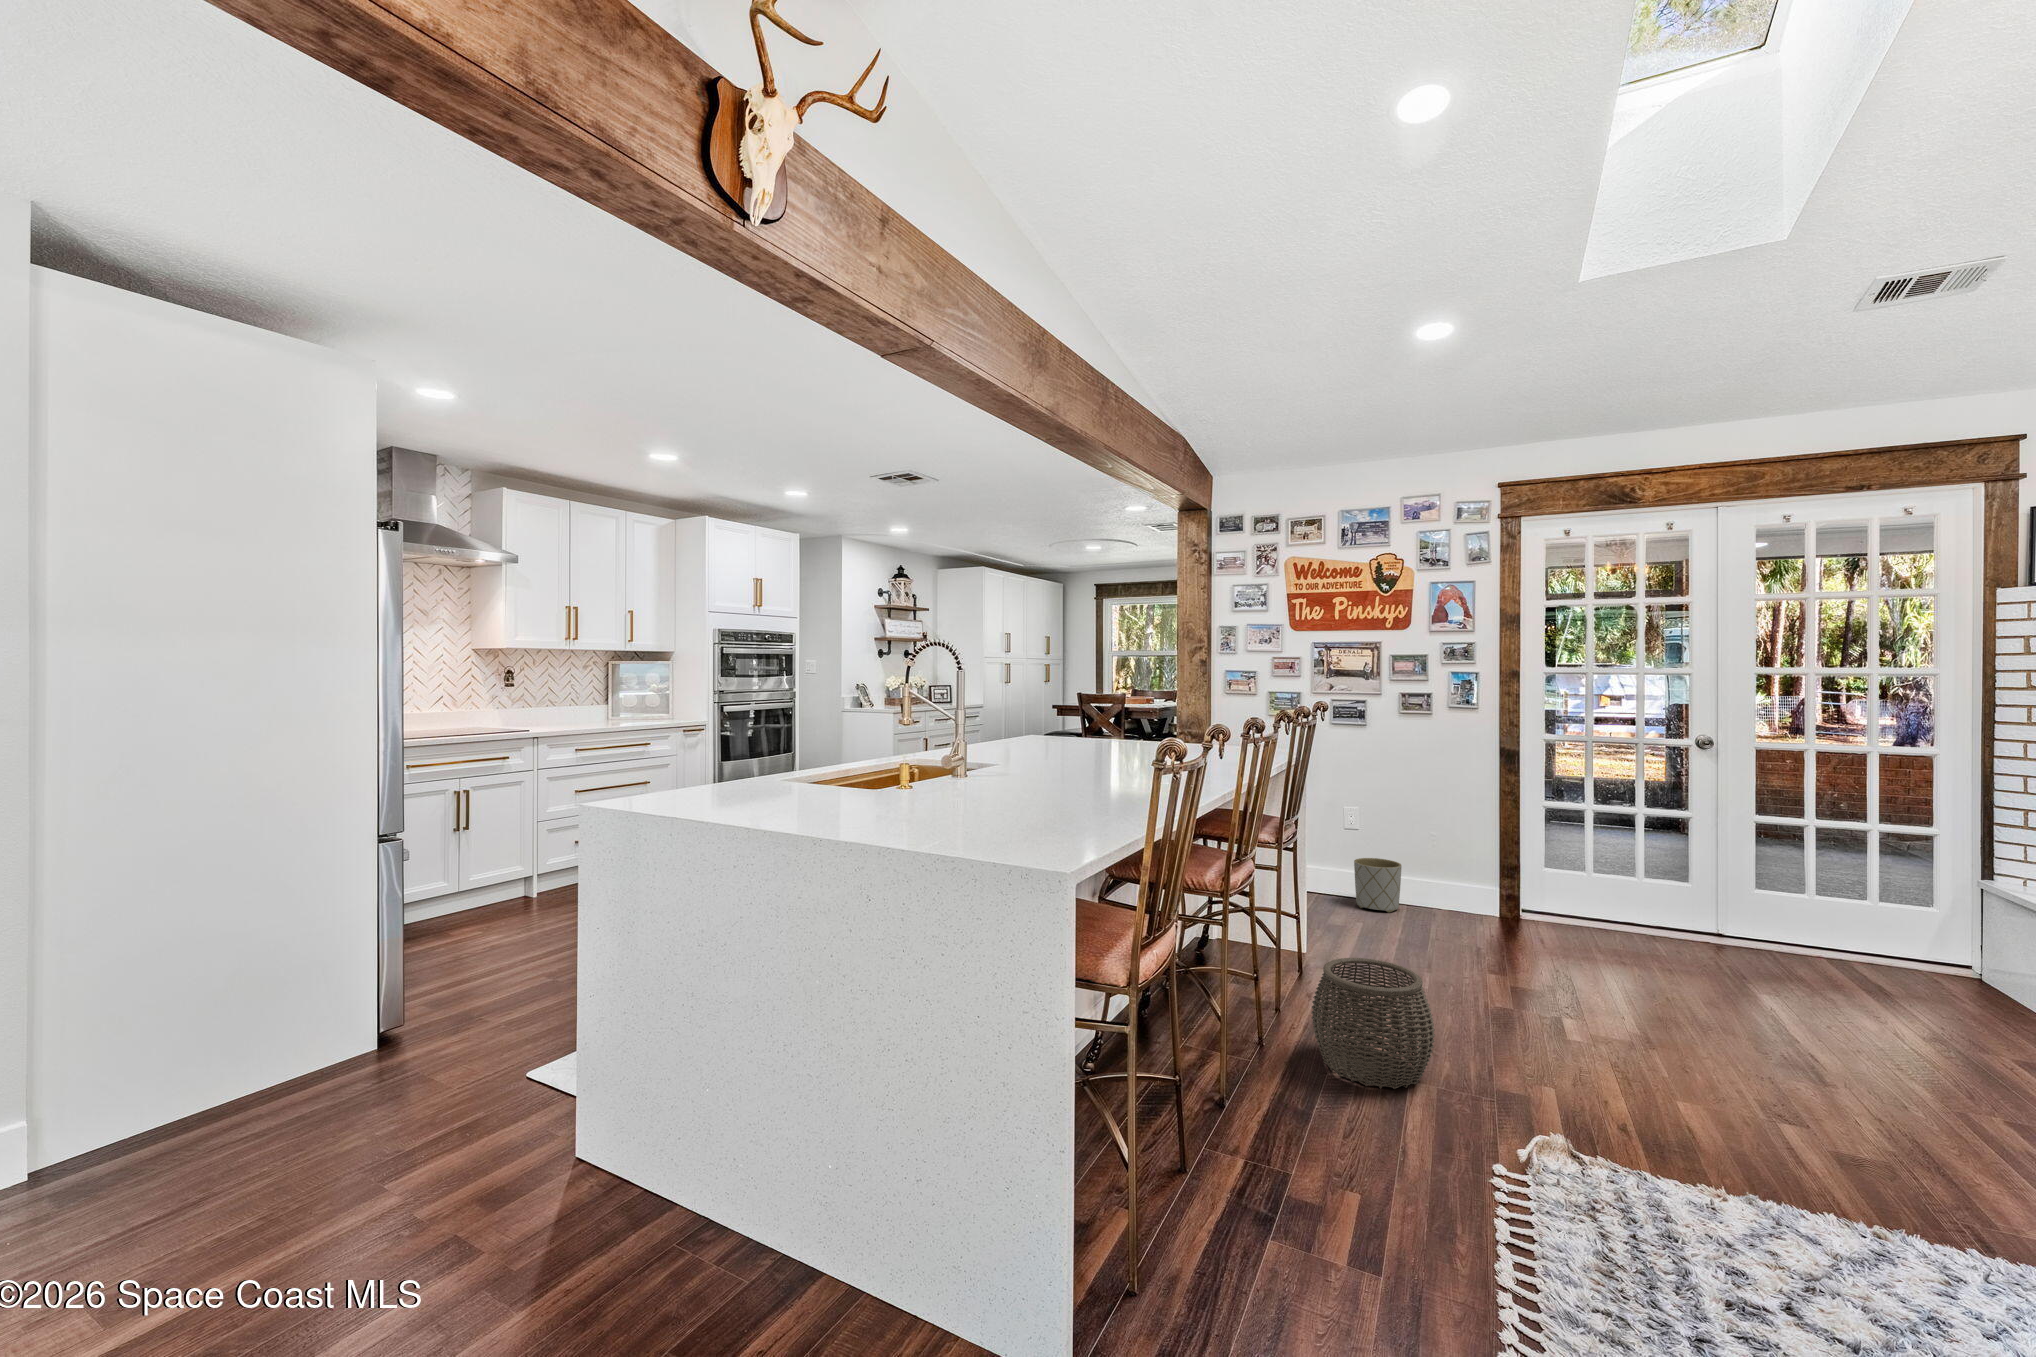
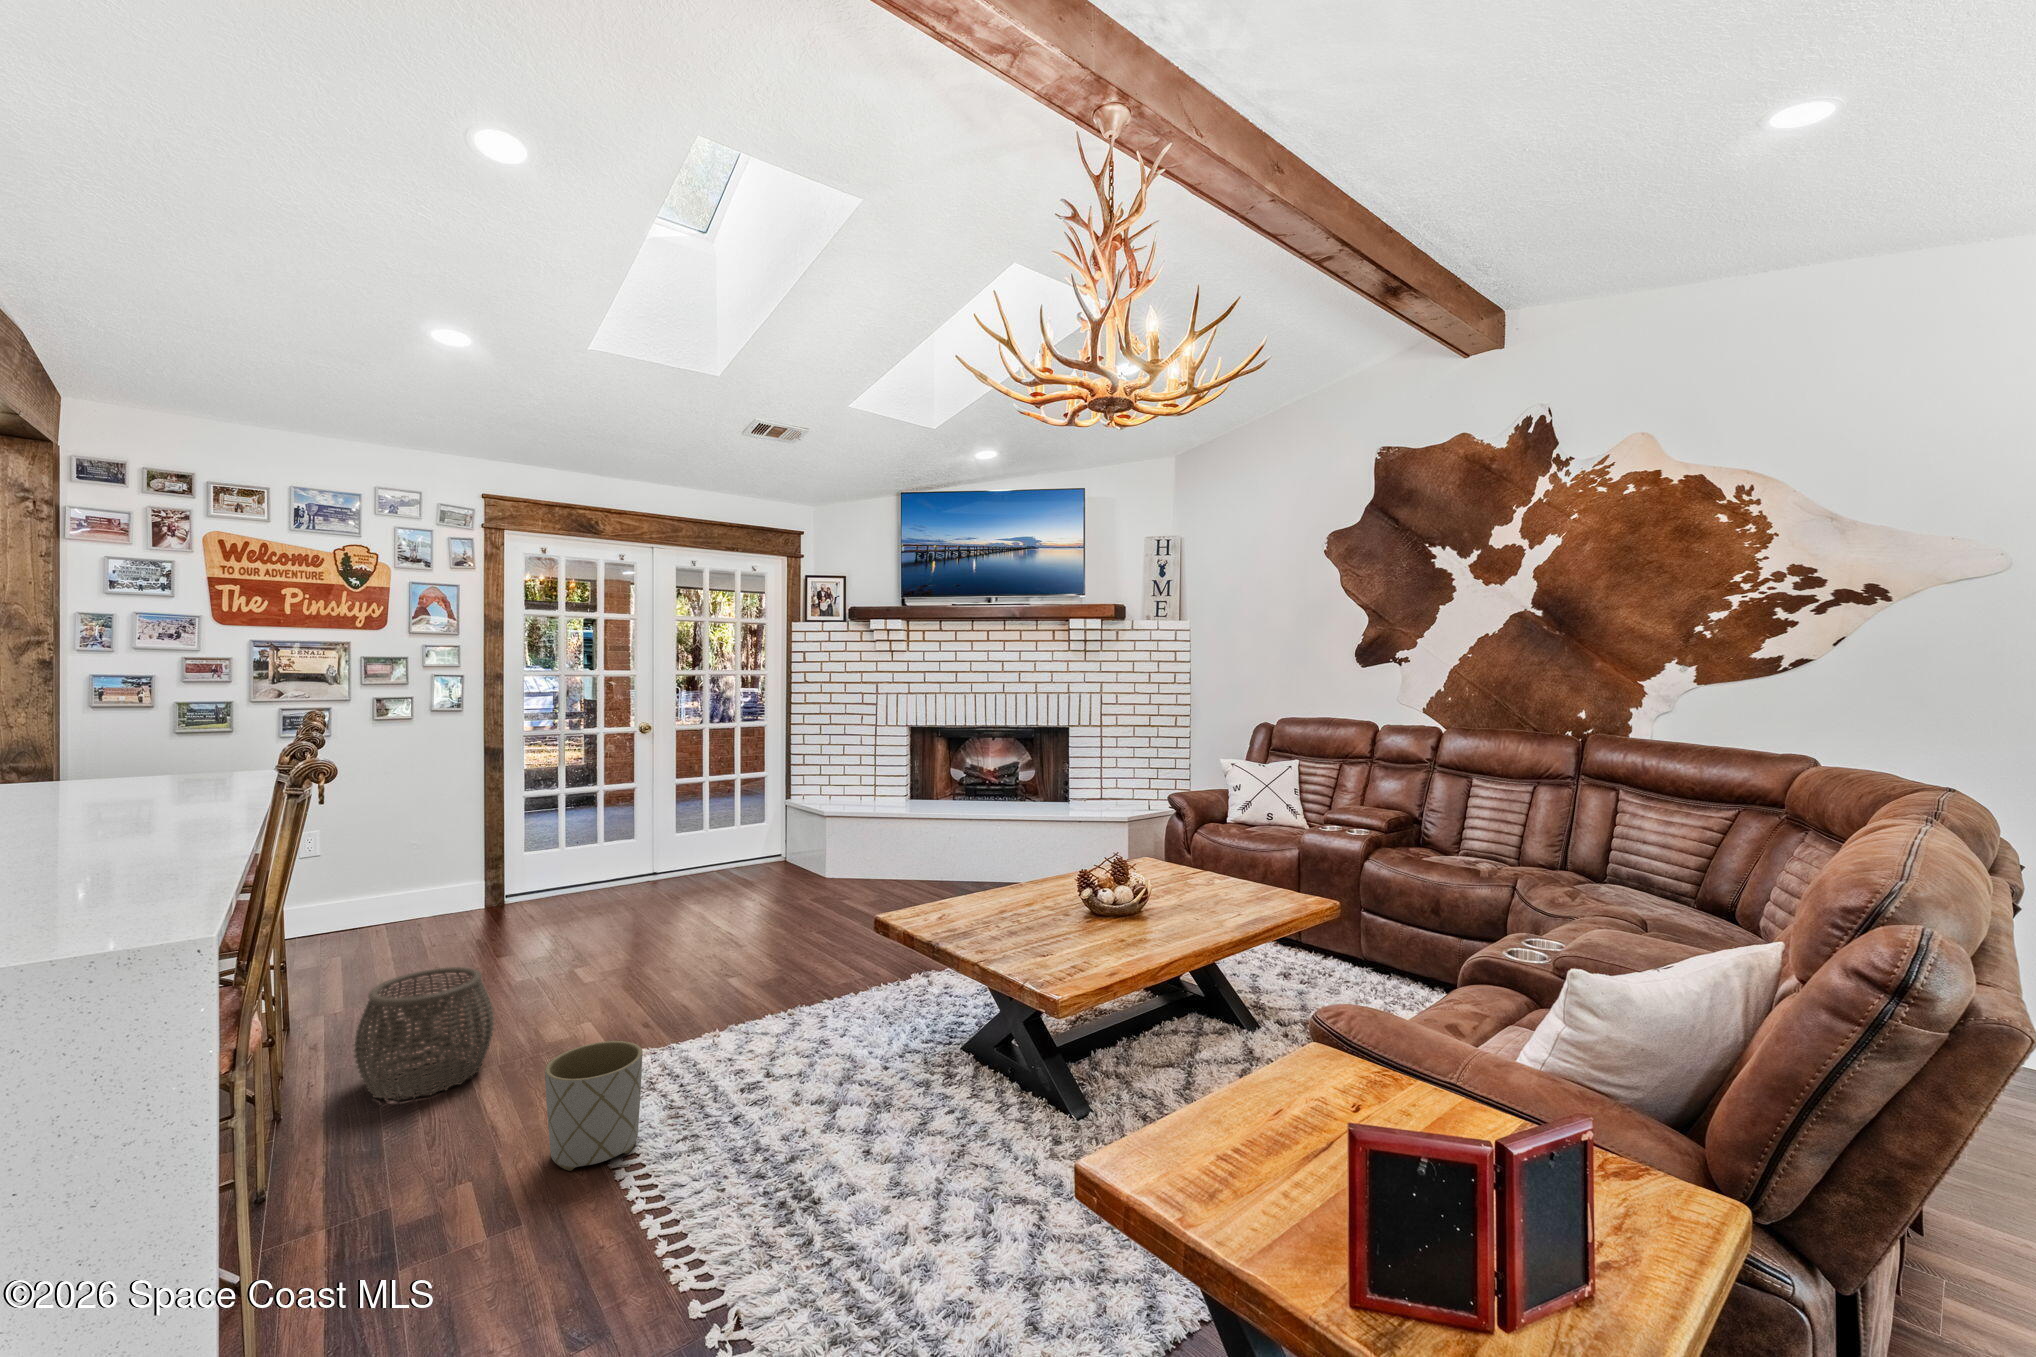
planter: present [1354,858,1402,913] -> present [545,1041,642,1171]

